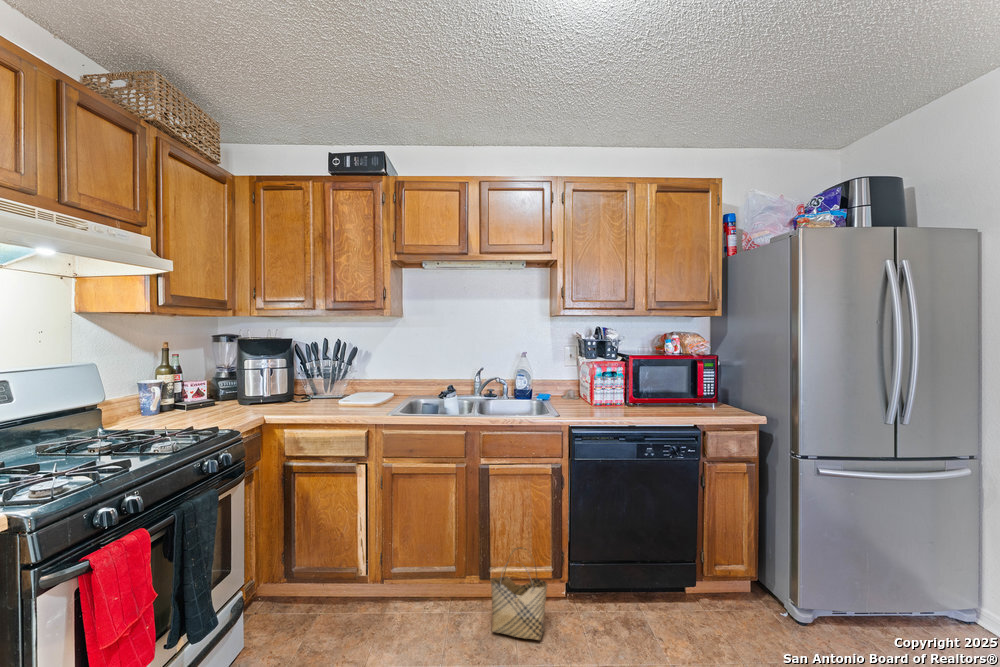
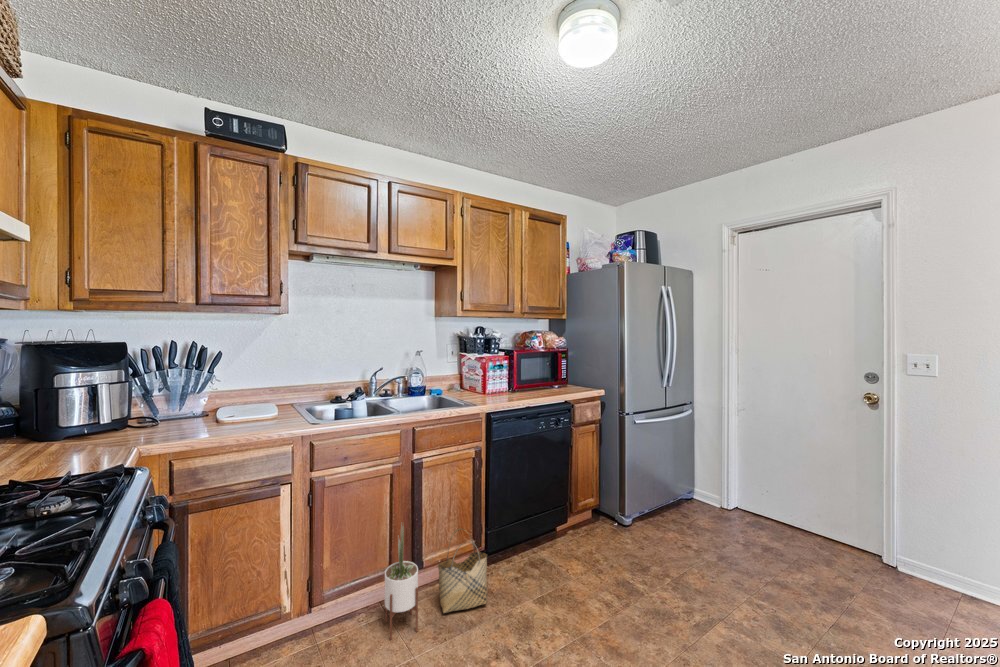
potted plant: none [433,517,467,638] -> present [385,526,418,640]

